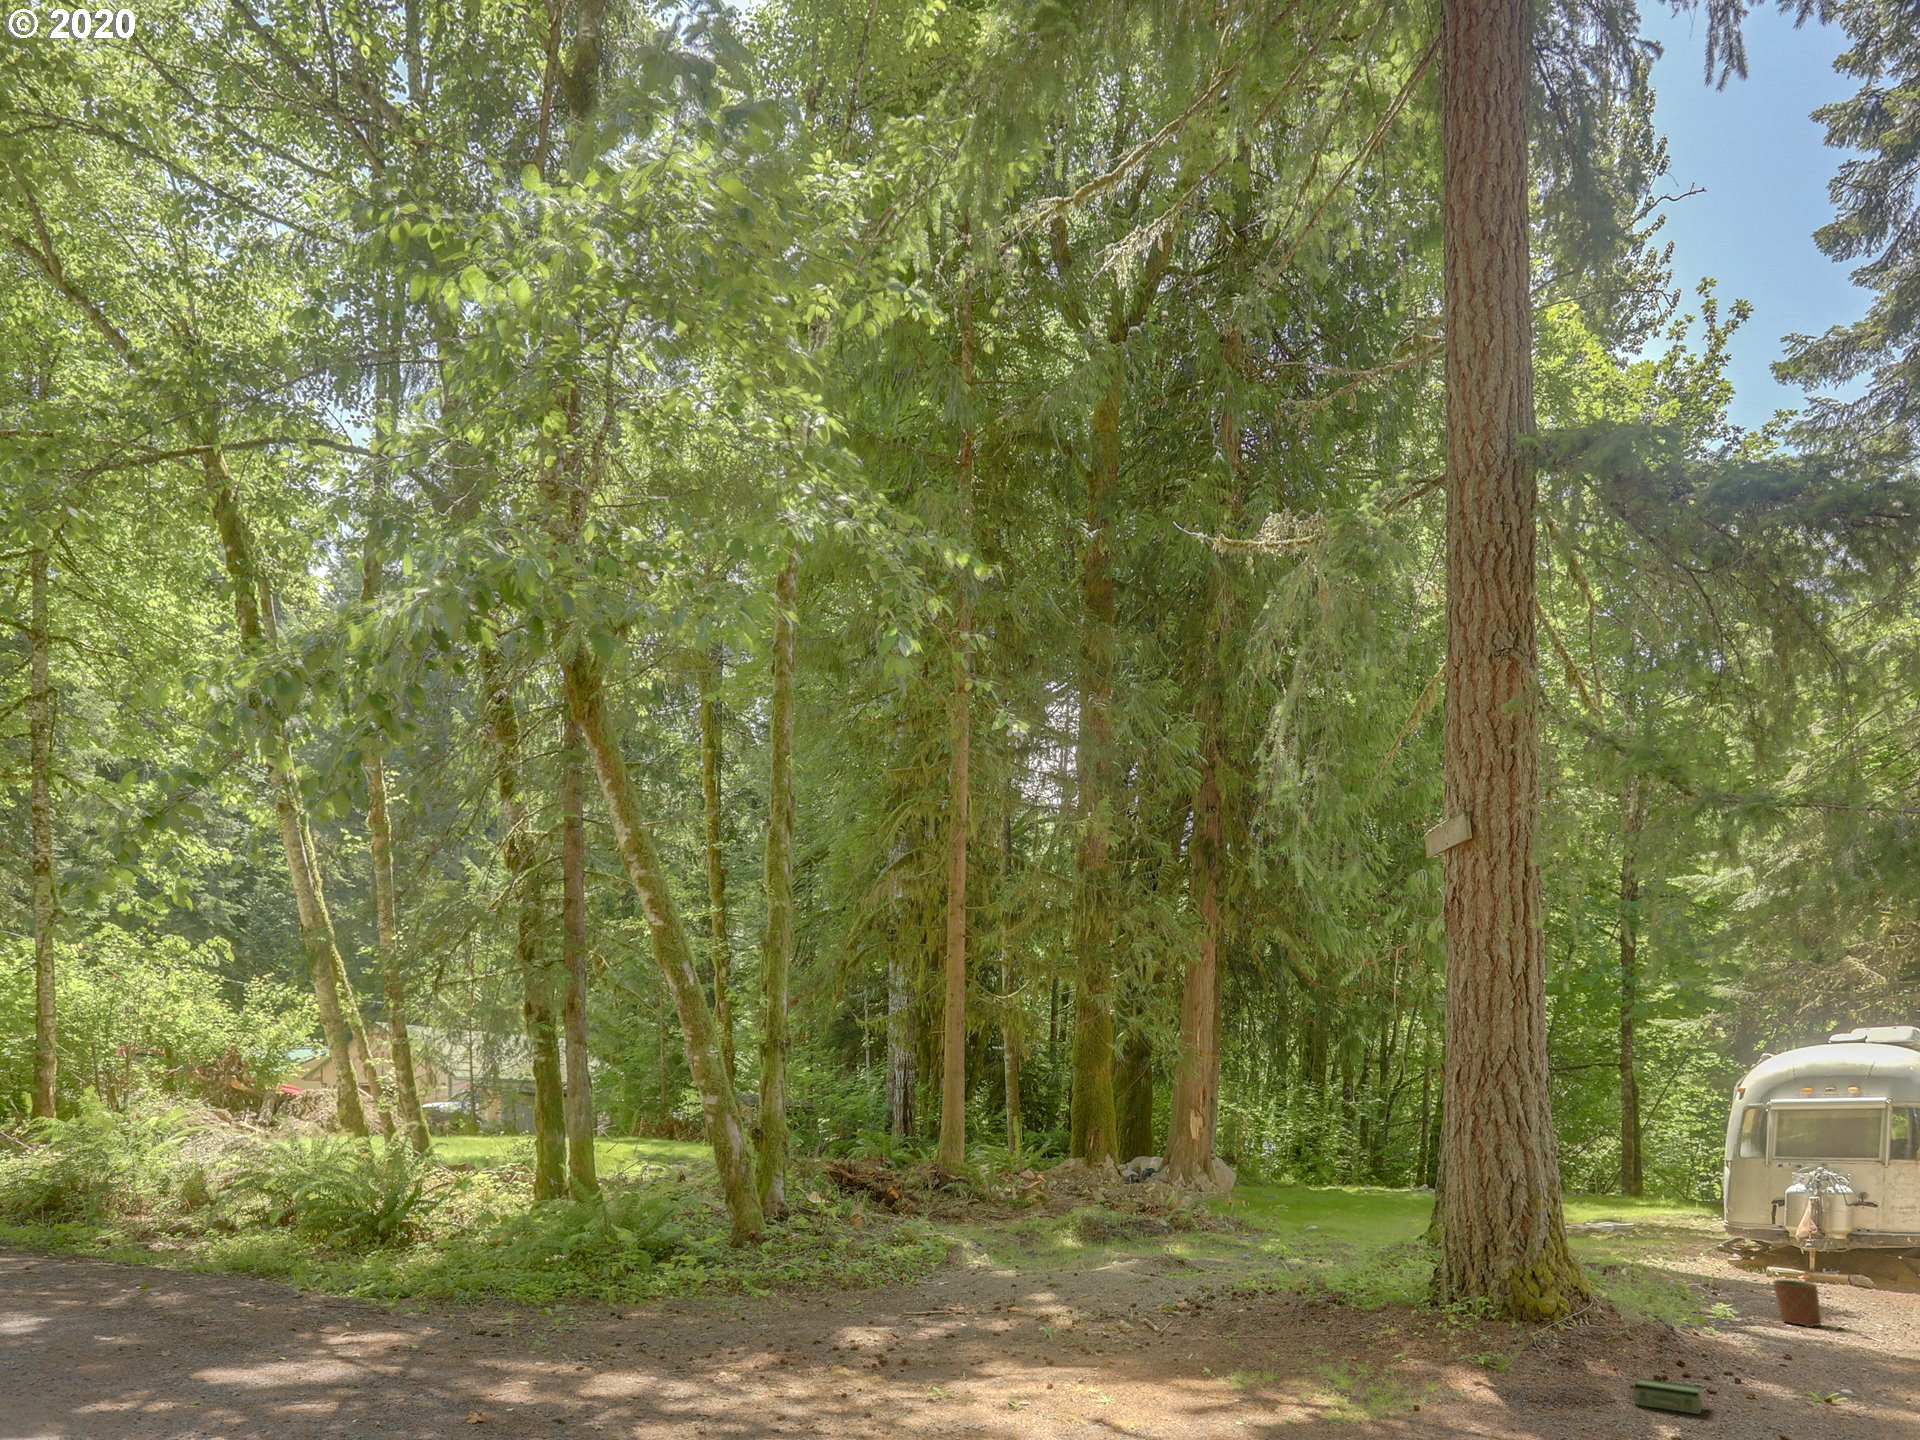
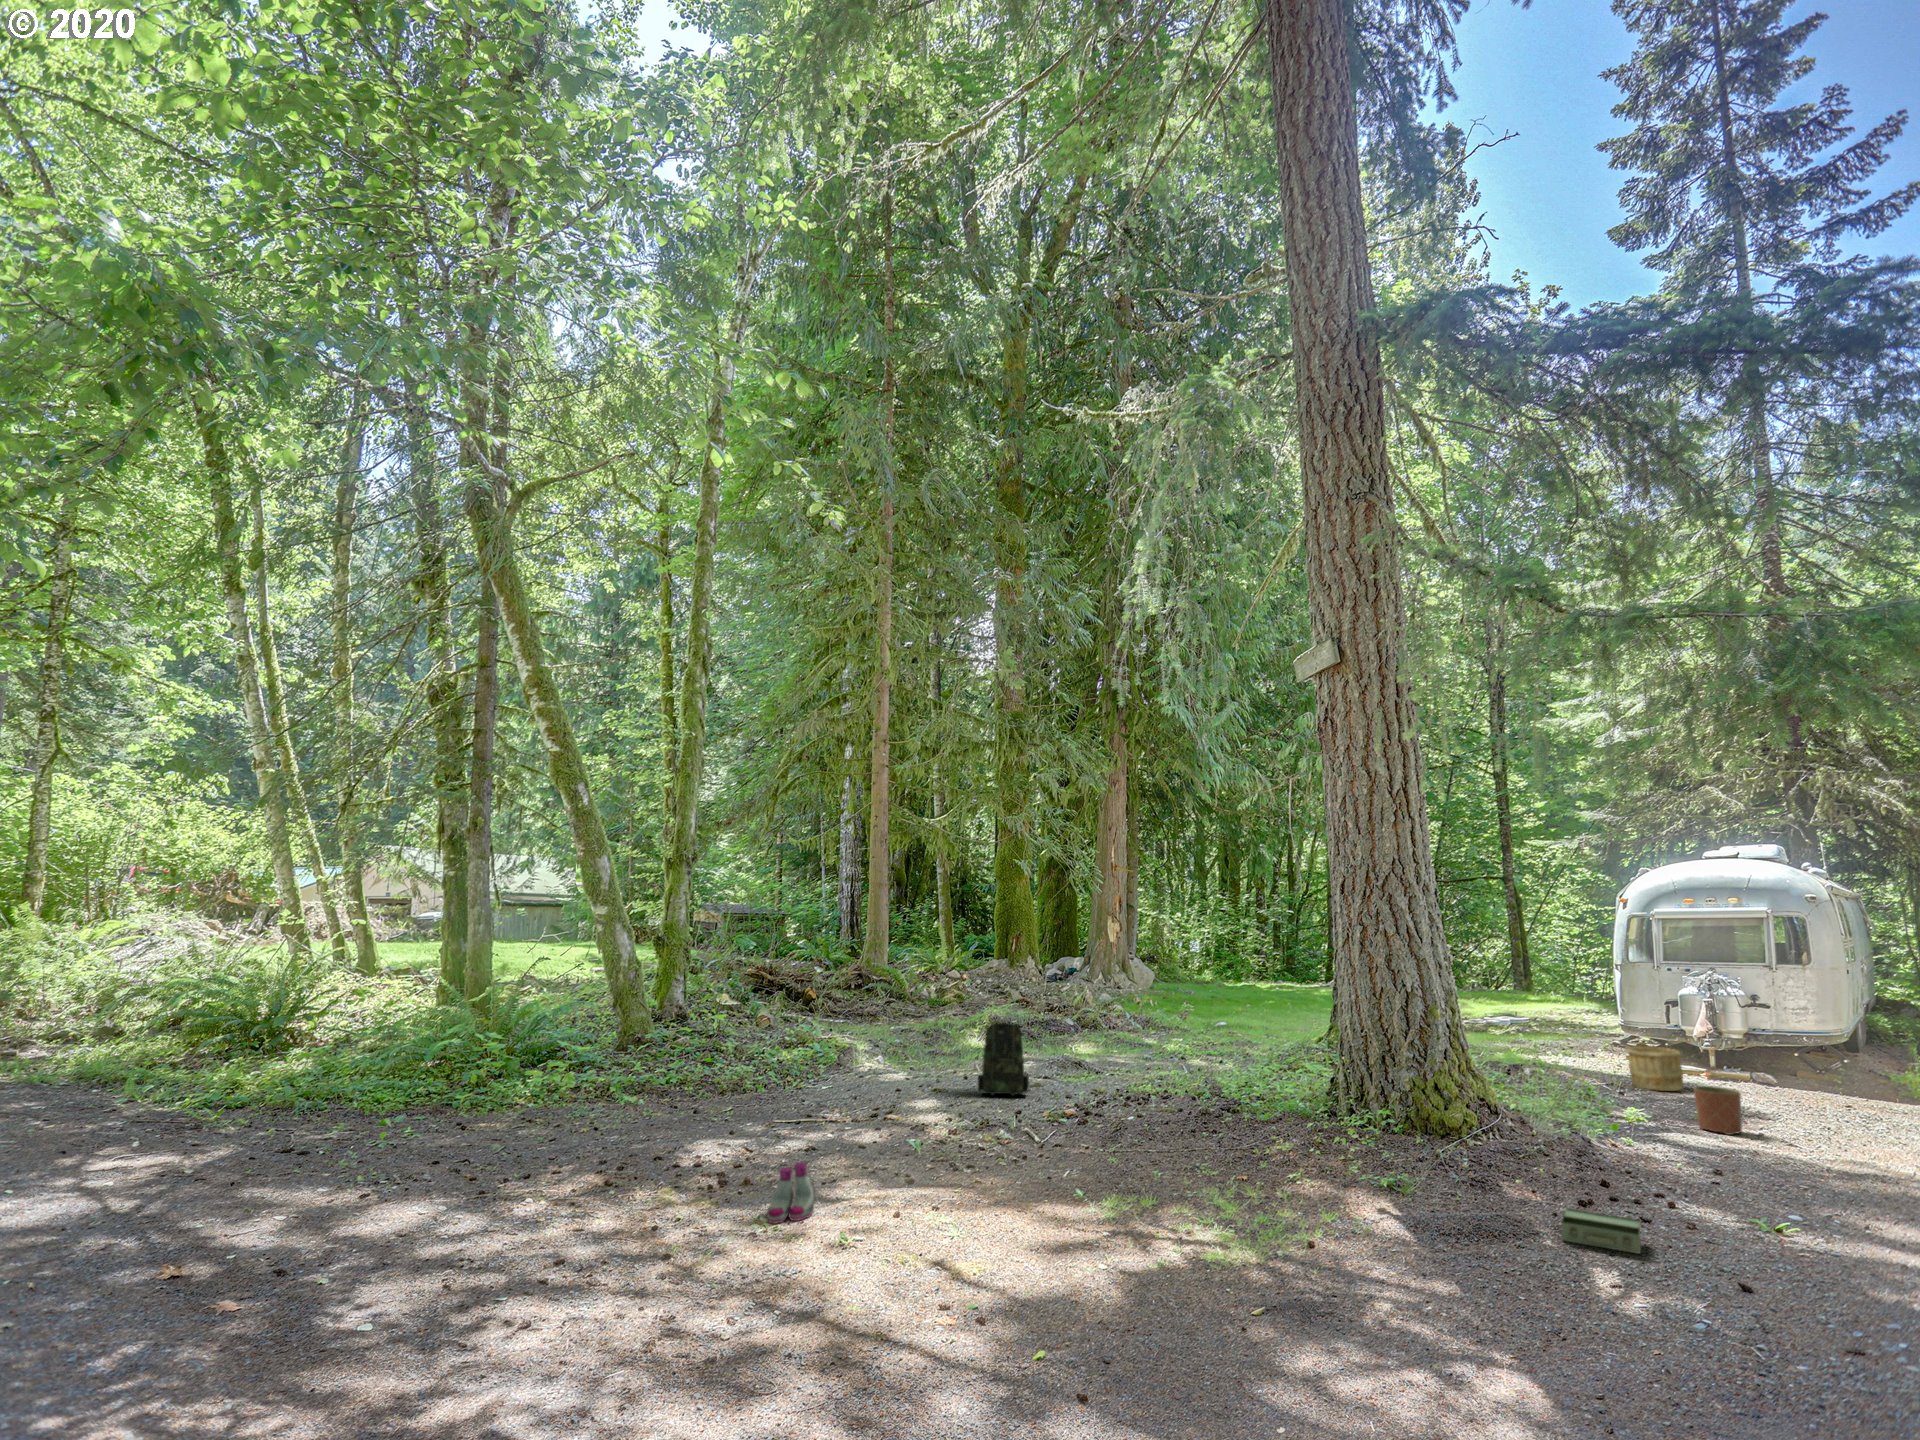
backpack: none [1089,1218,1138,1292] -> present [978,1023,1029,1096]
wooden bucket: none [1719,1245,1778,1290] -> present [1626,1046,1683,1091]
boots: none [941,1337,981,1391] -> present [767,1162,815,1224]

